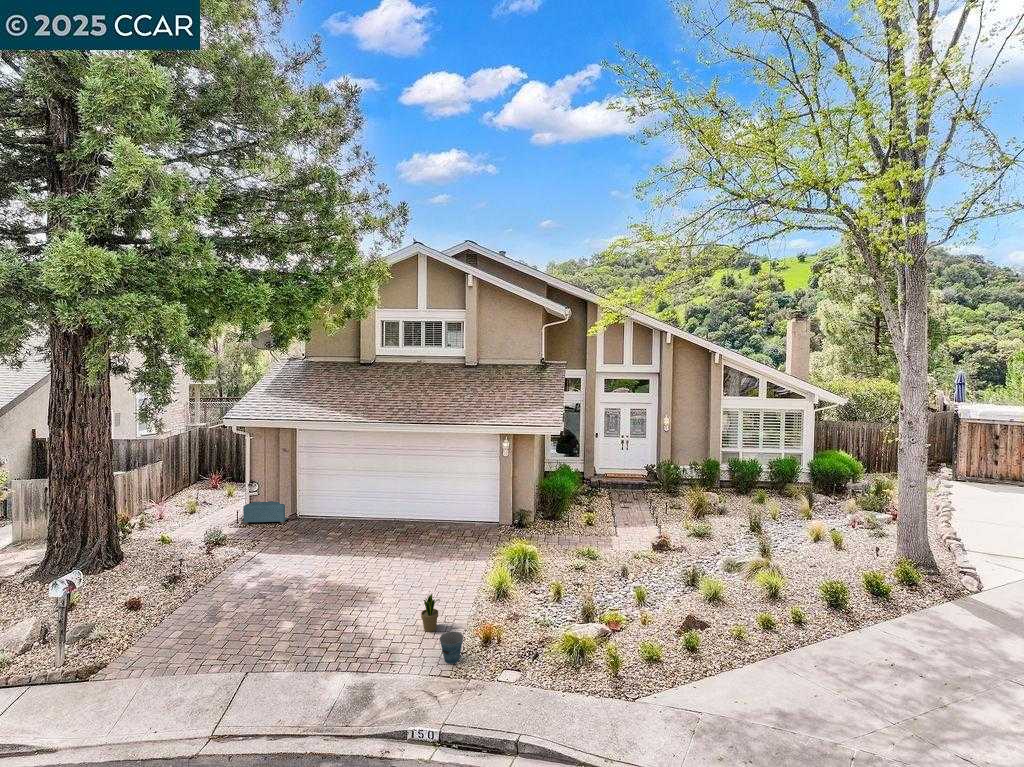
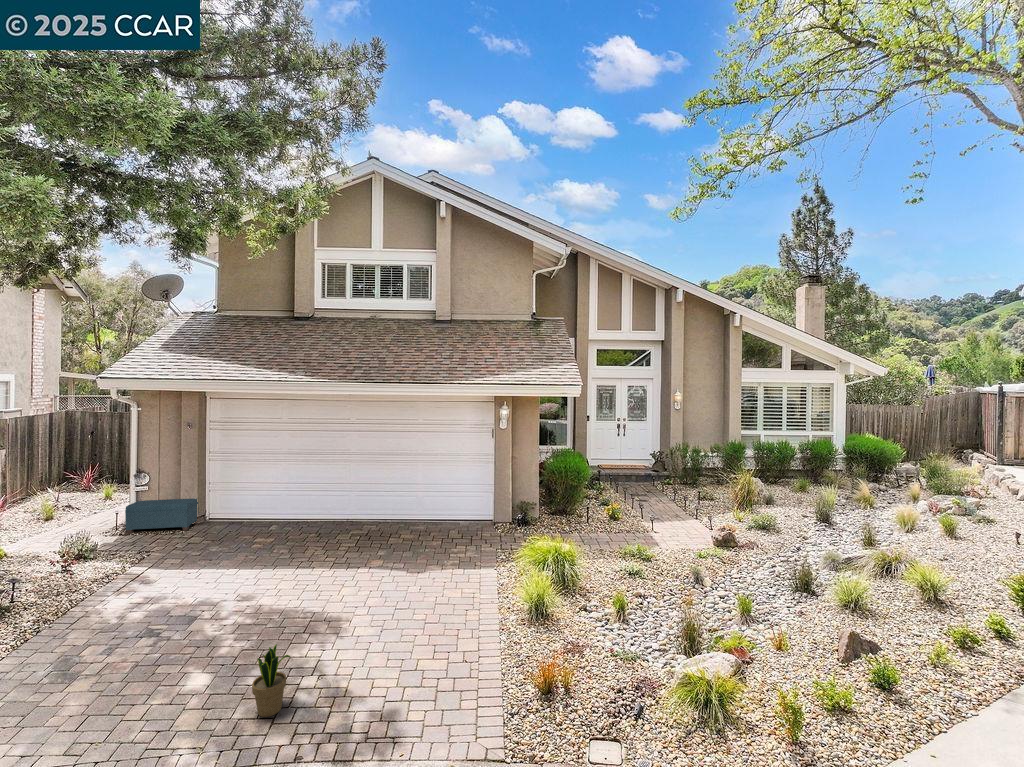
potted plant: present [421,594,440,632] -> present [252,644,290,717]
bucket: present [440,632,463,664] -> none [477,676,518,733]

